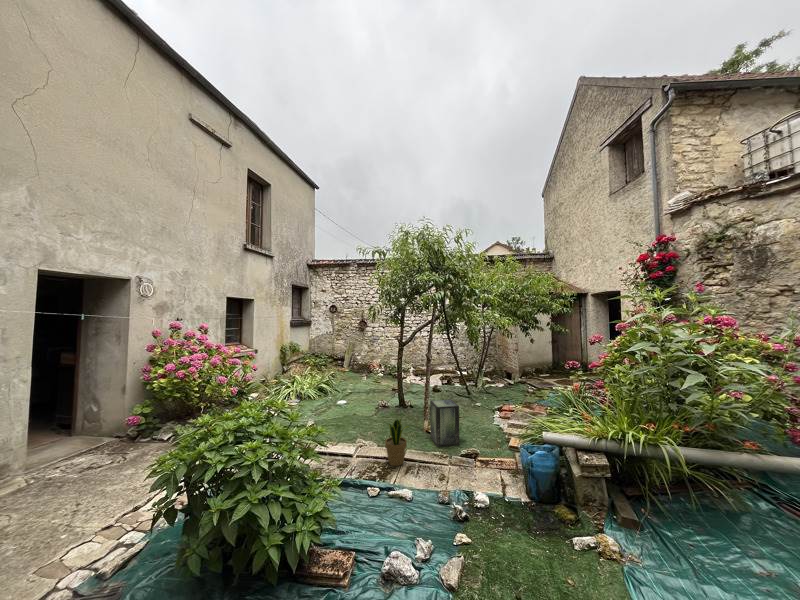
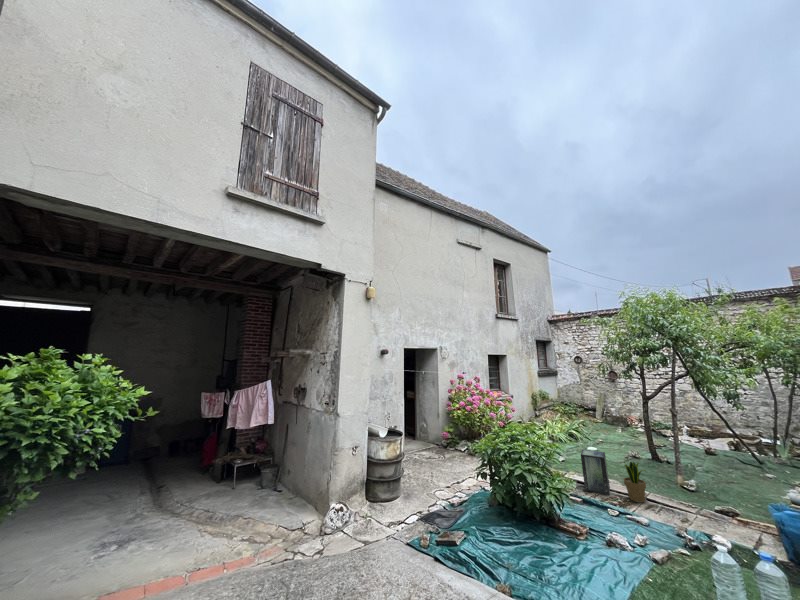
storage box: present [430,399,459,447] -> present [581,450,610,495]

